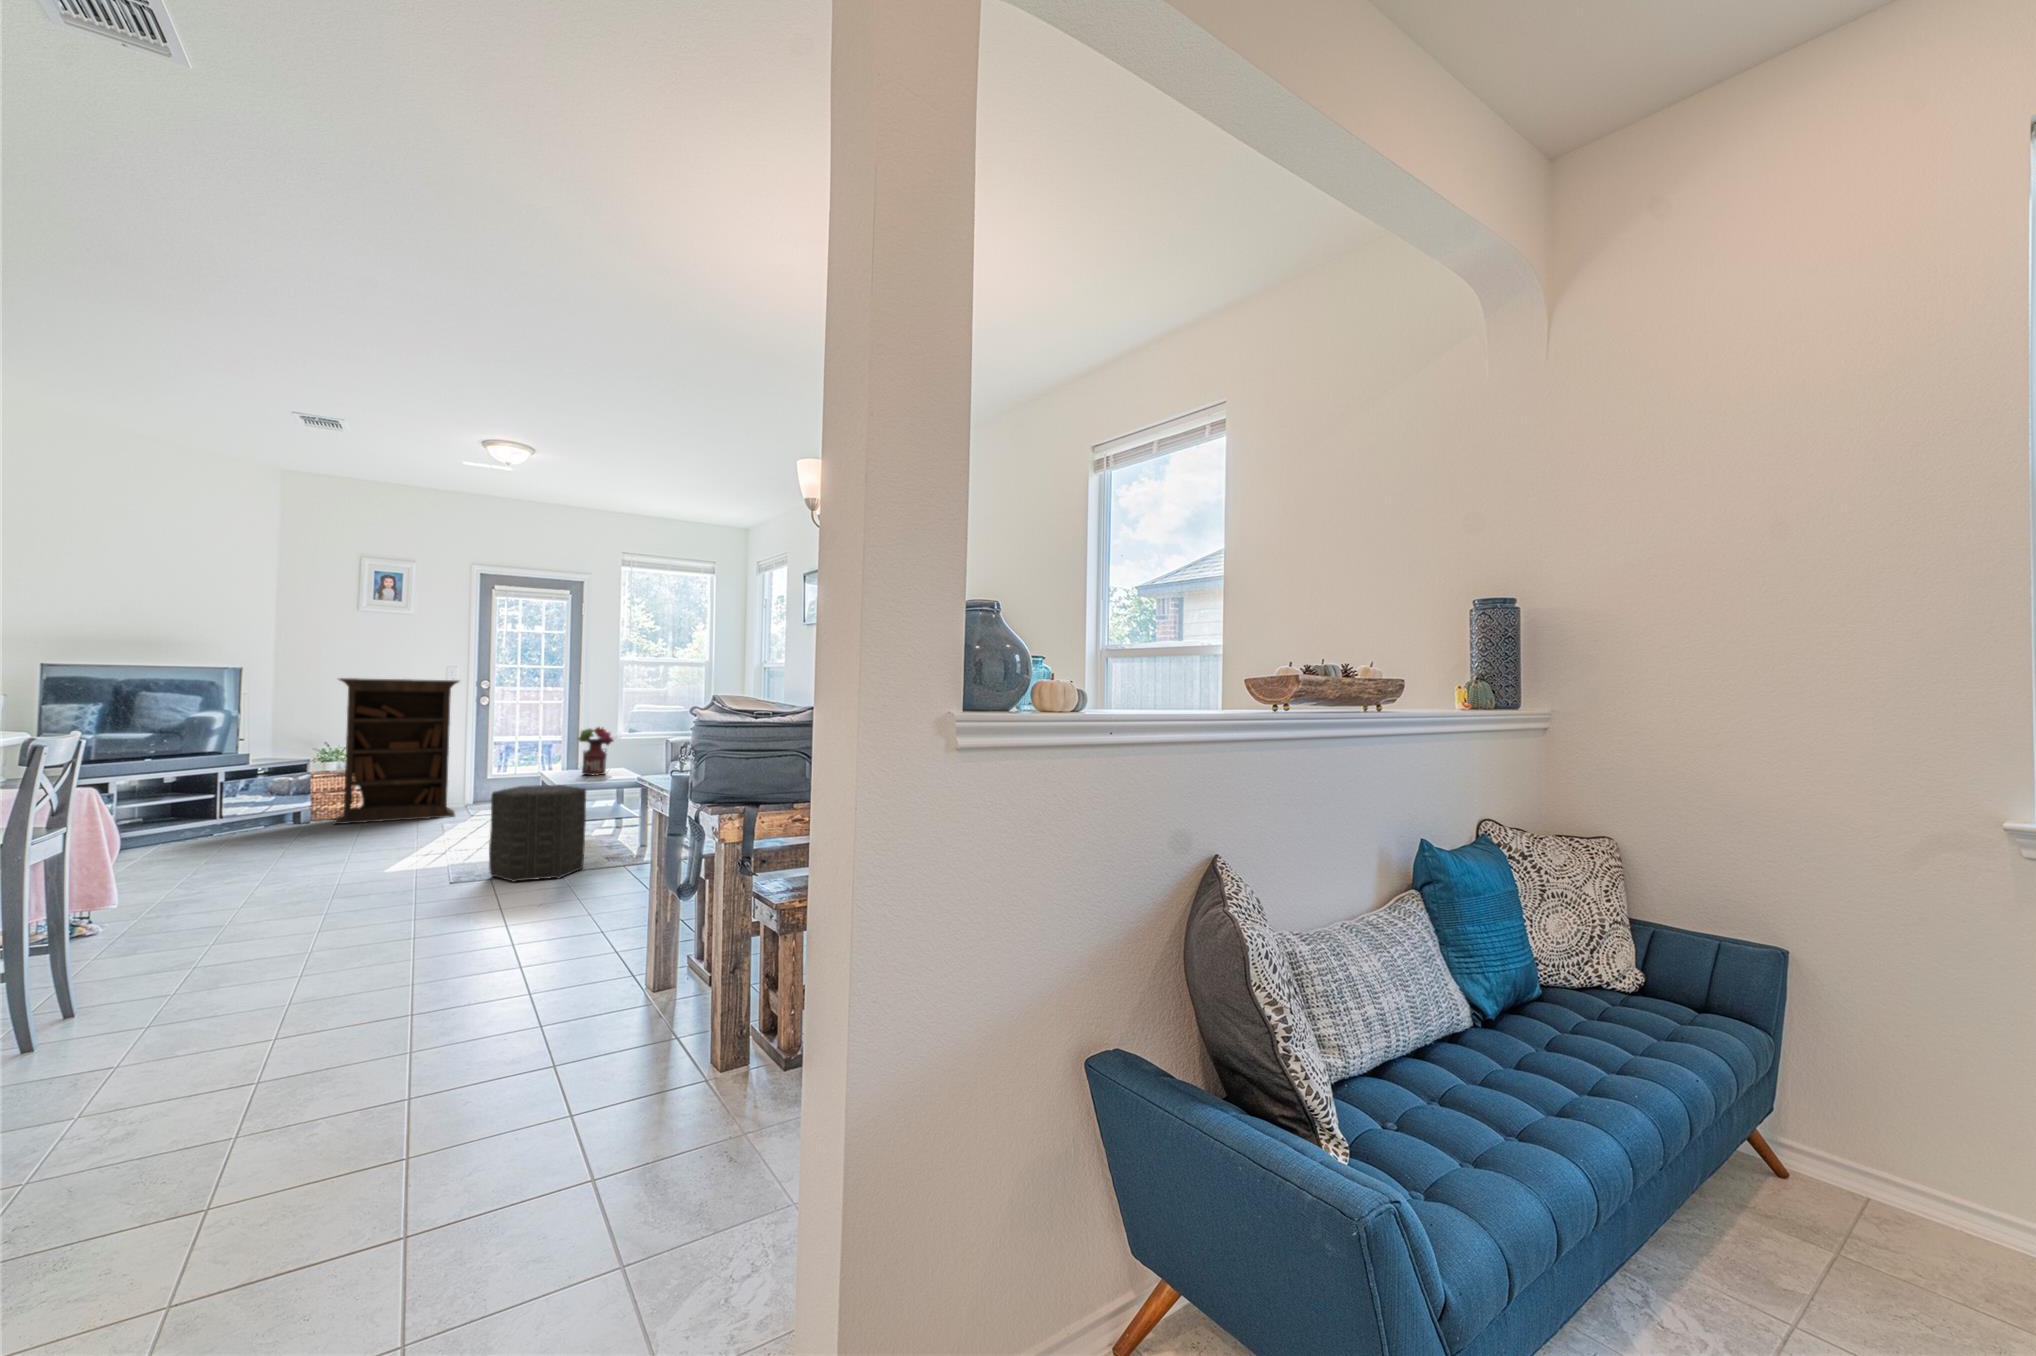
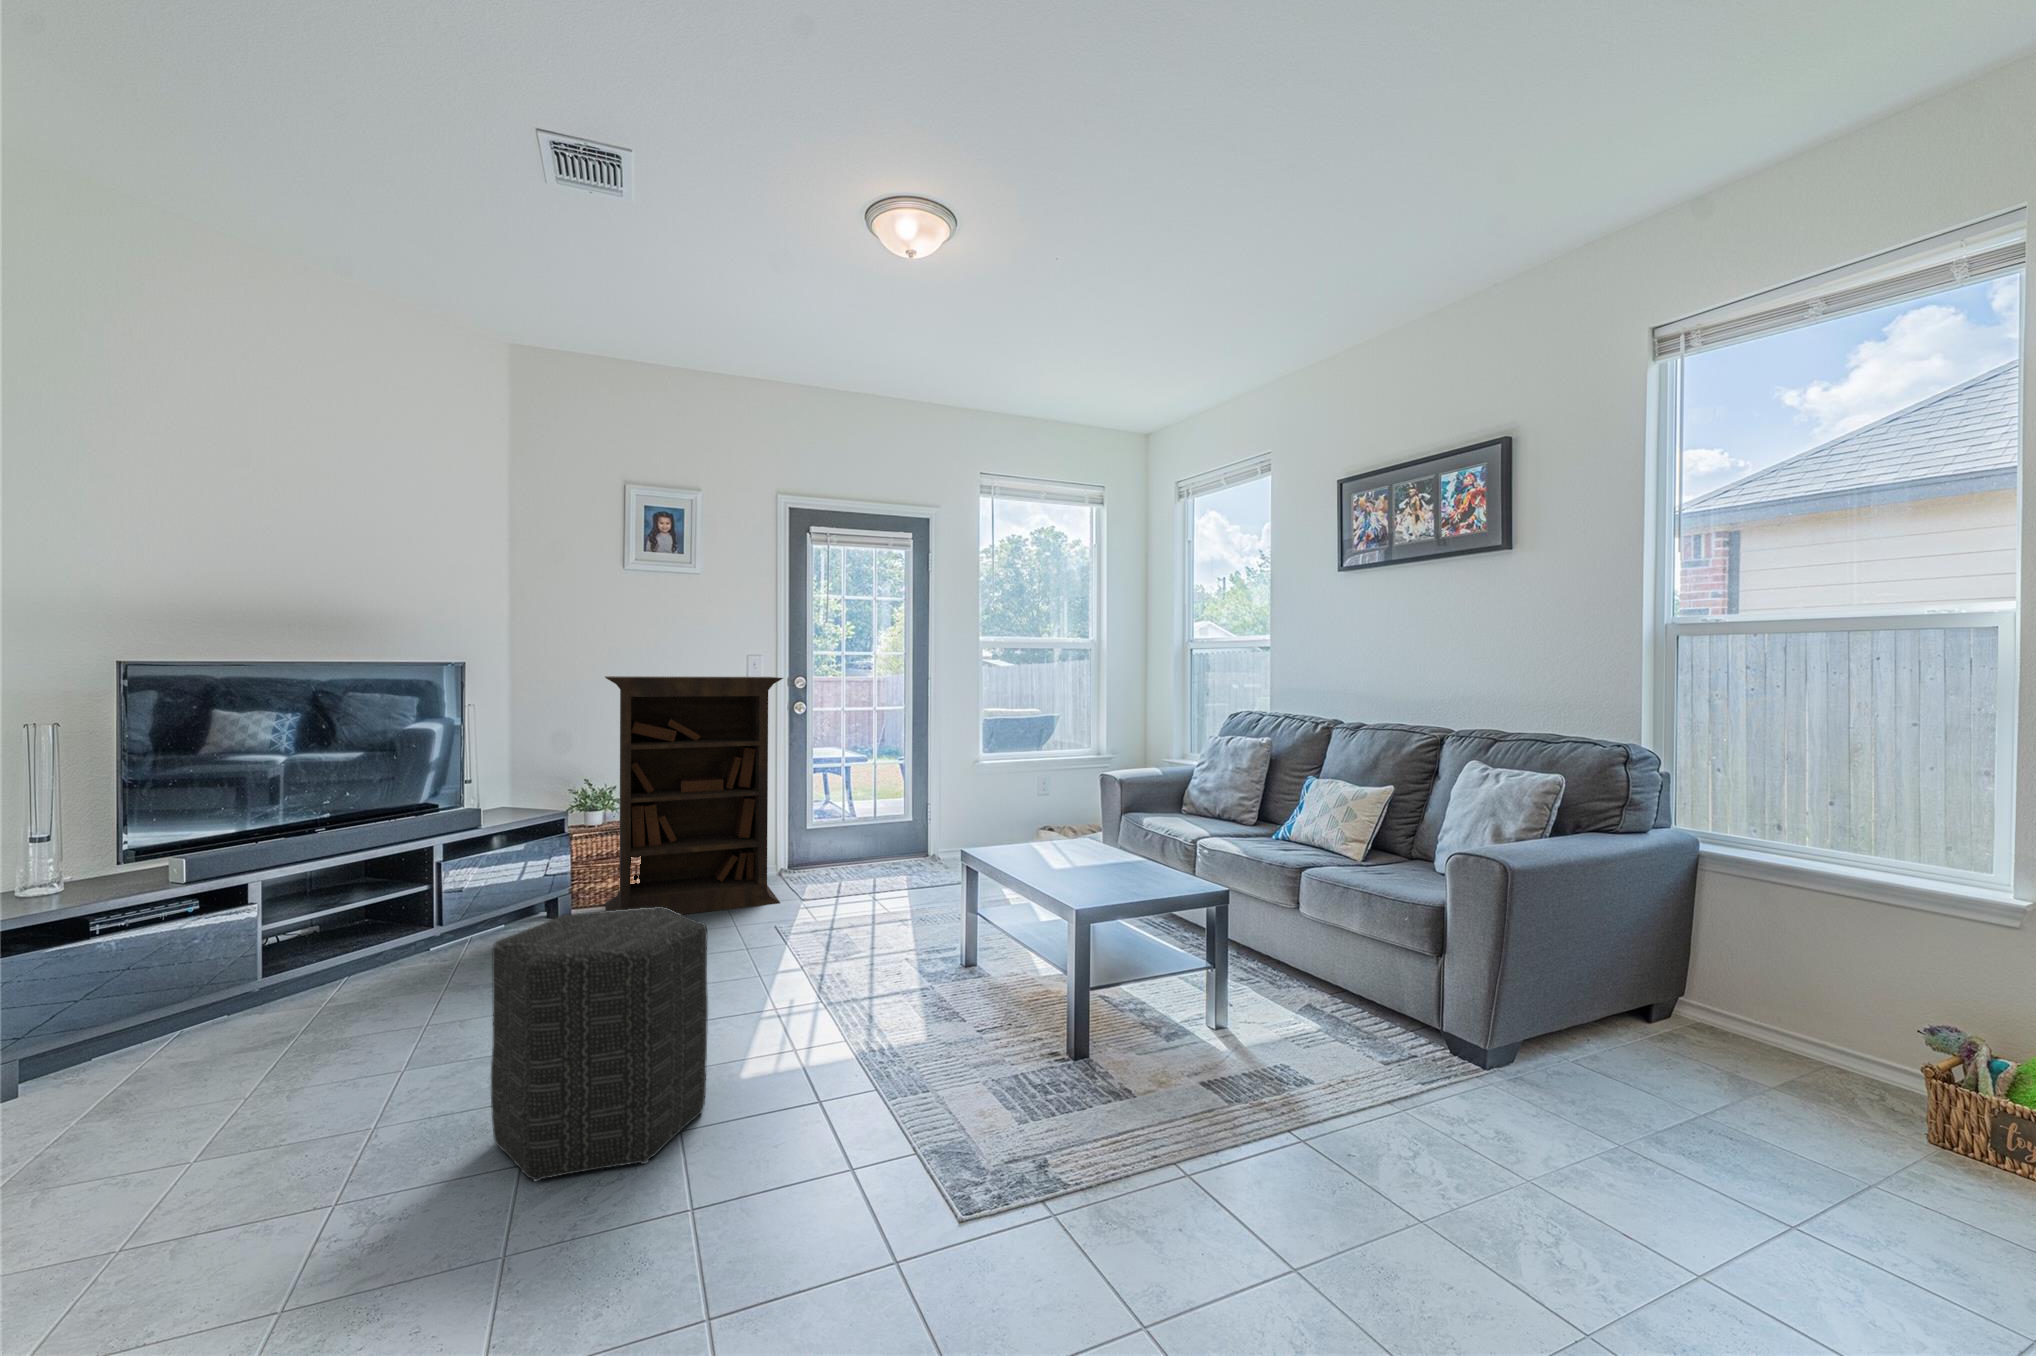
flower arrangement: present [578,727,613,775] -> none [1031,761,1094,856]
ottoman: present [489,785,586,883] -> present [491,908,708,1182]

